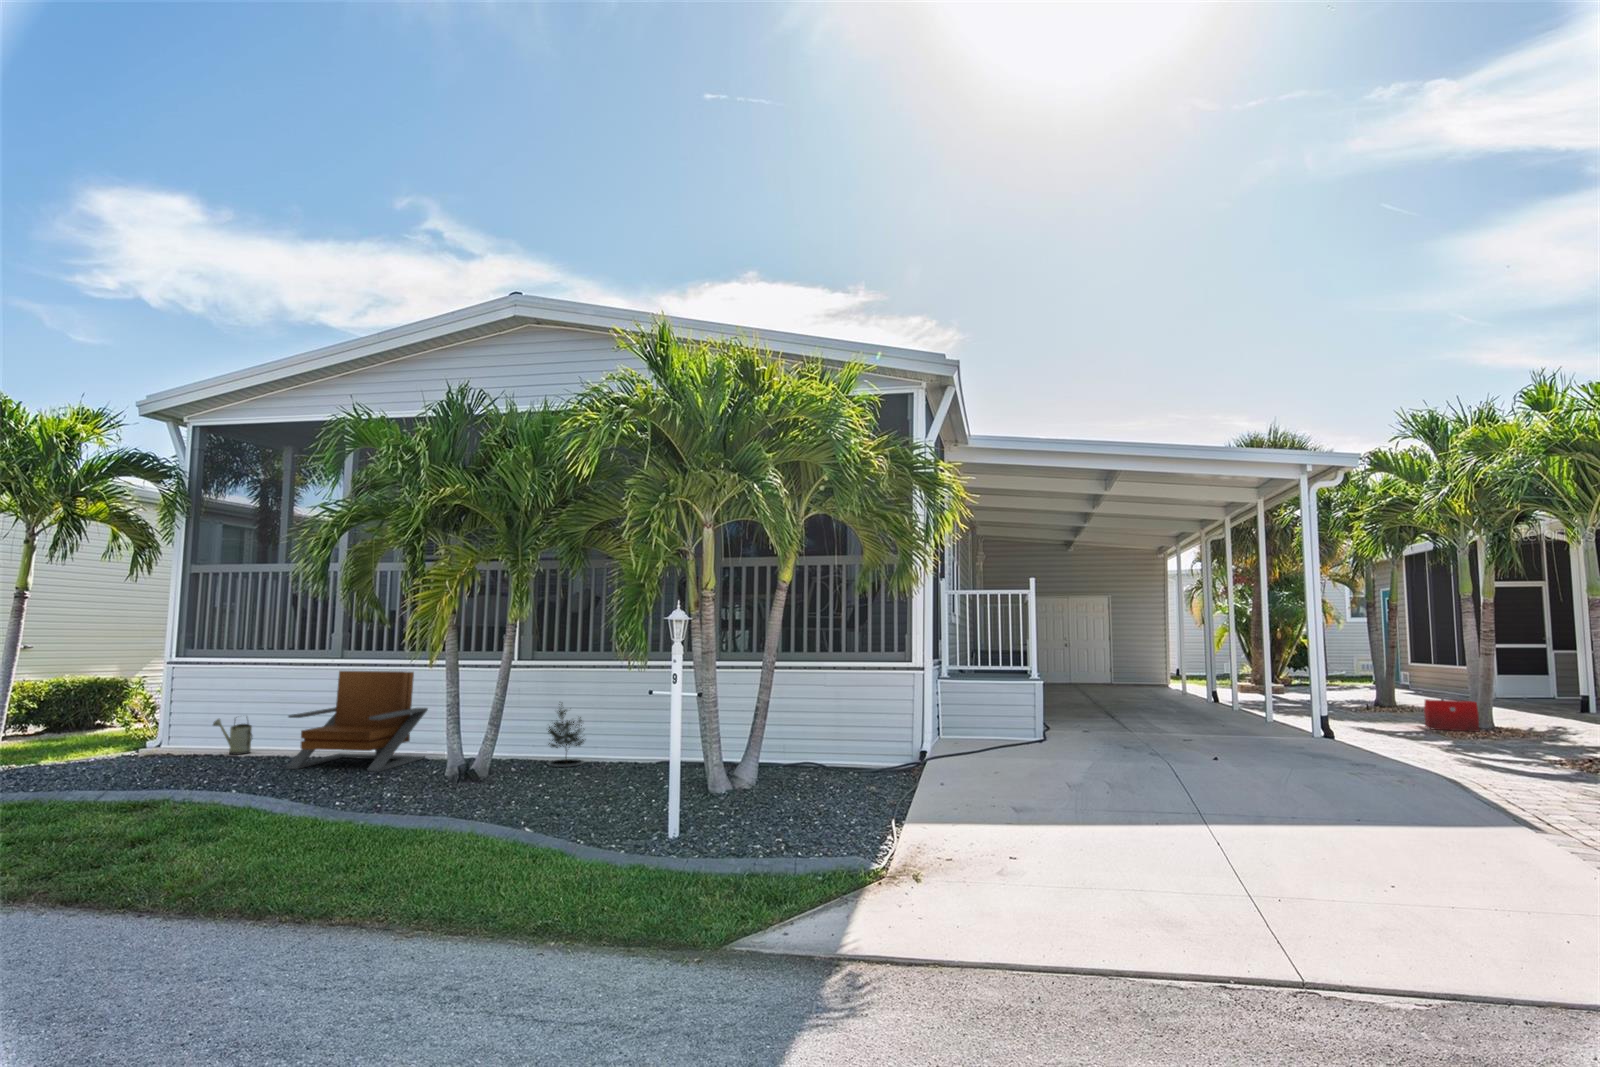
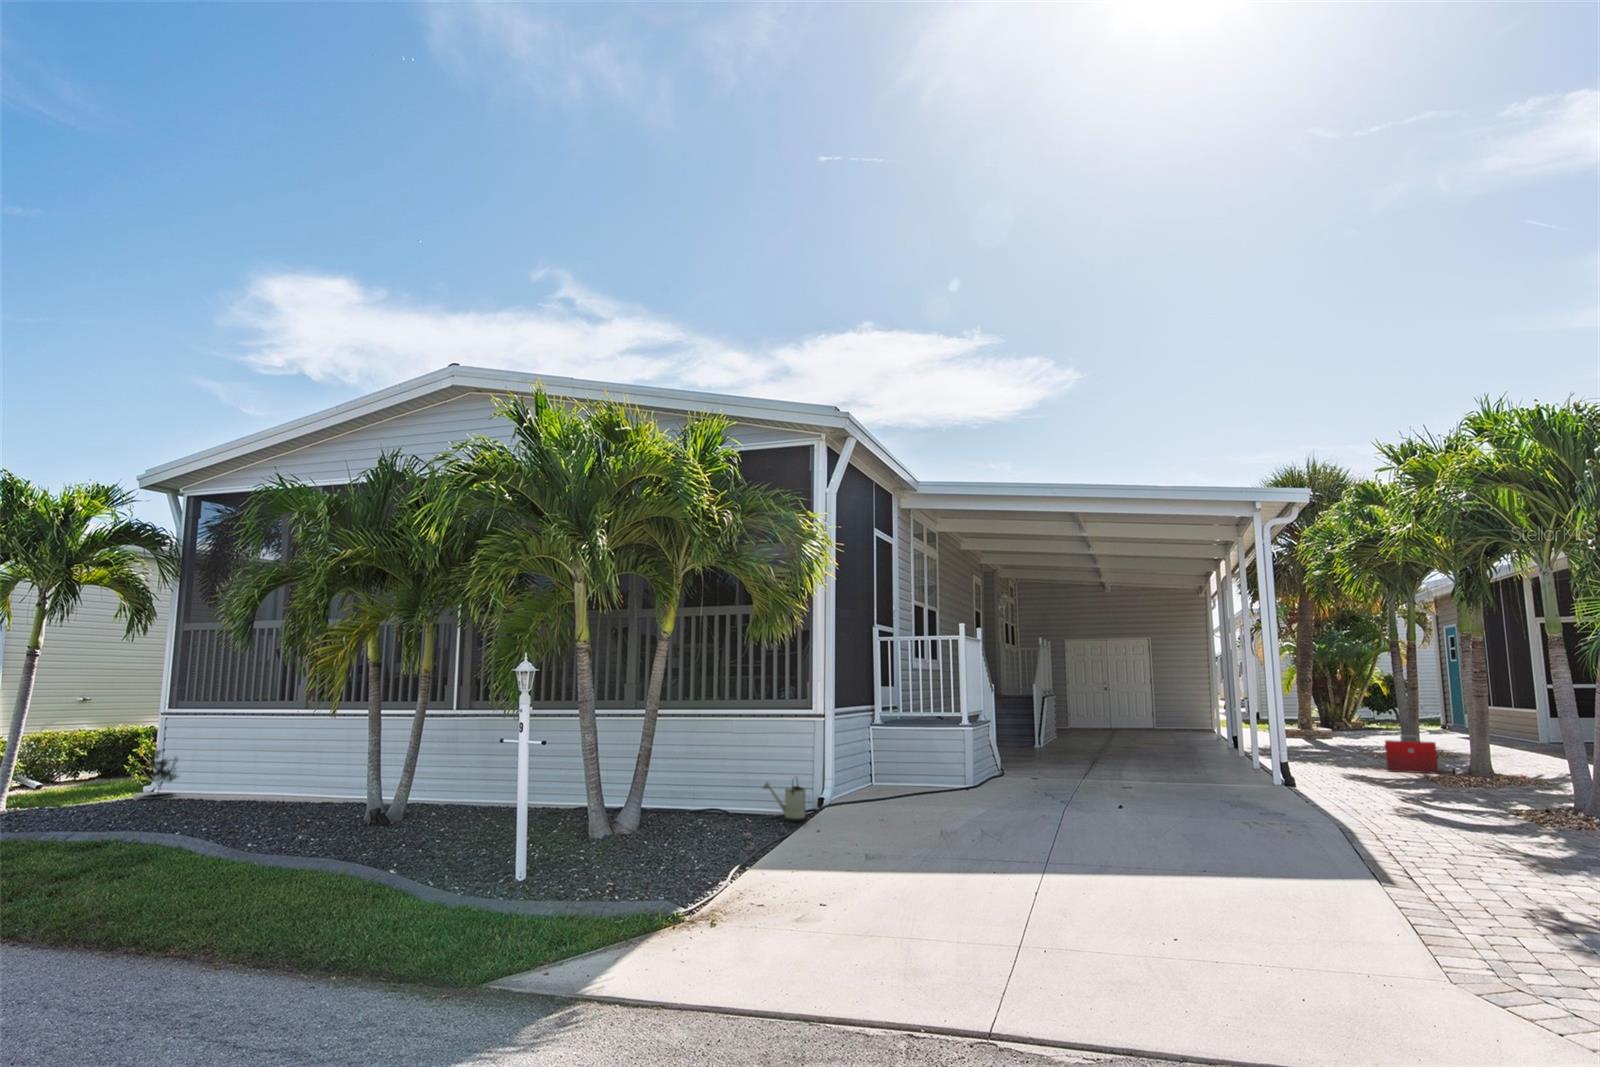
lounge chair: present [286,671,428,772] -> none [243,720,378,815]
potted tree: present [548,704,584,767] -> present [139,743,178,799]
watering can: present [213,719,252,755] -> present [763,779,805,821]

